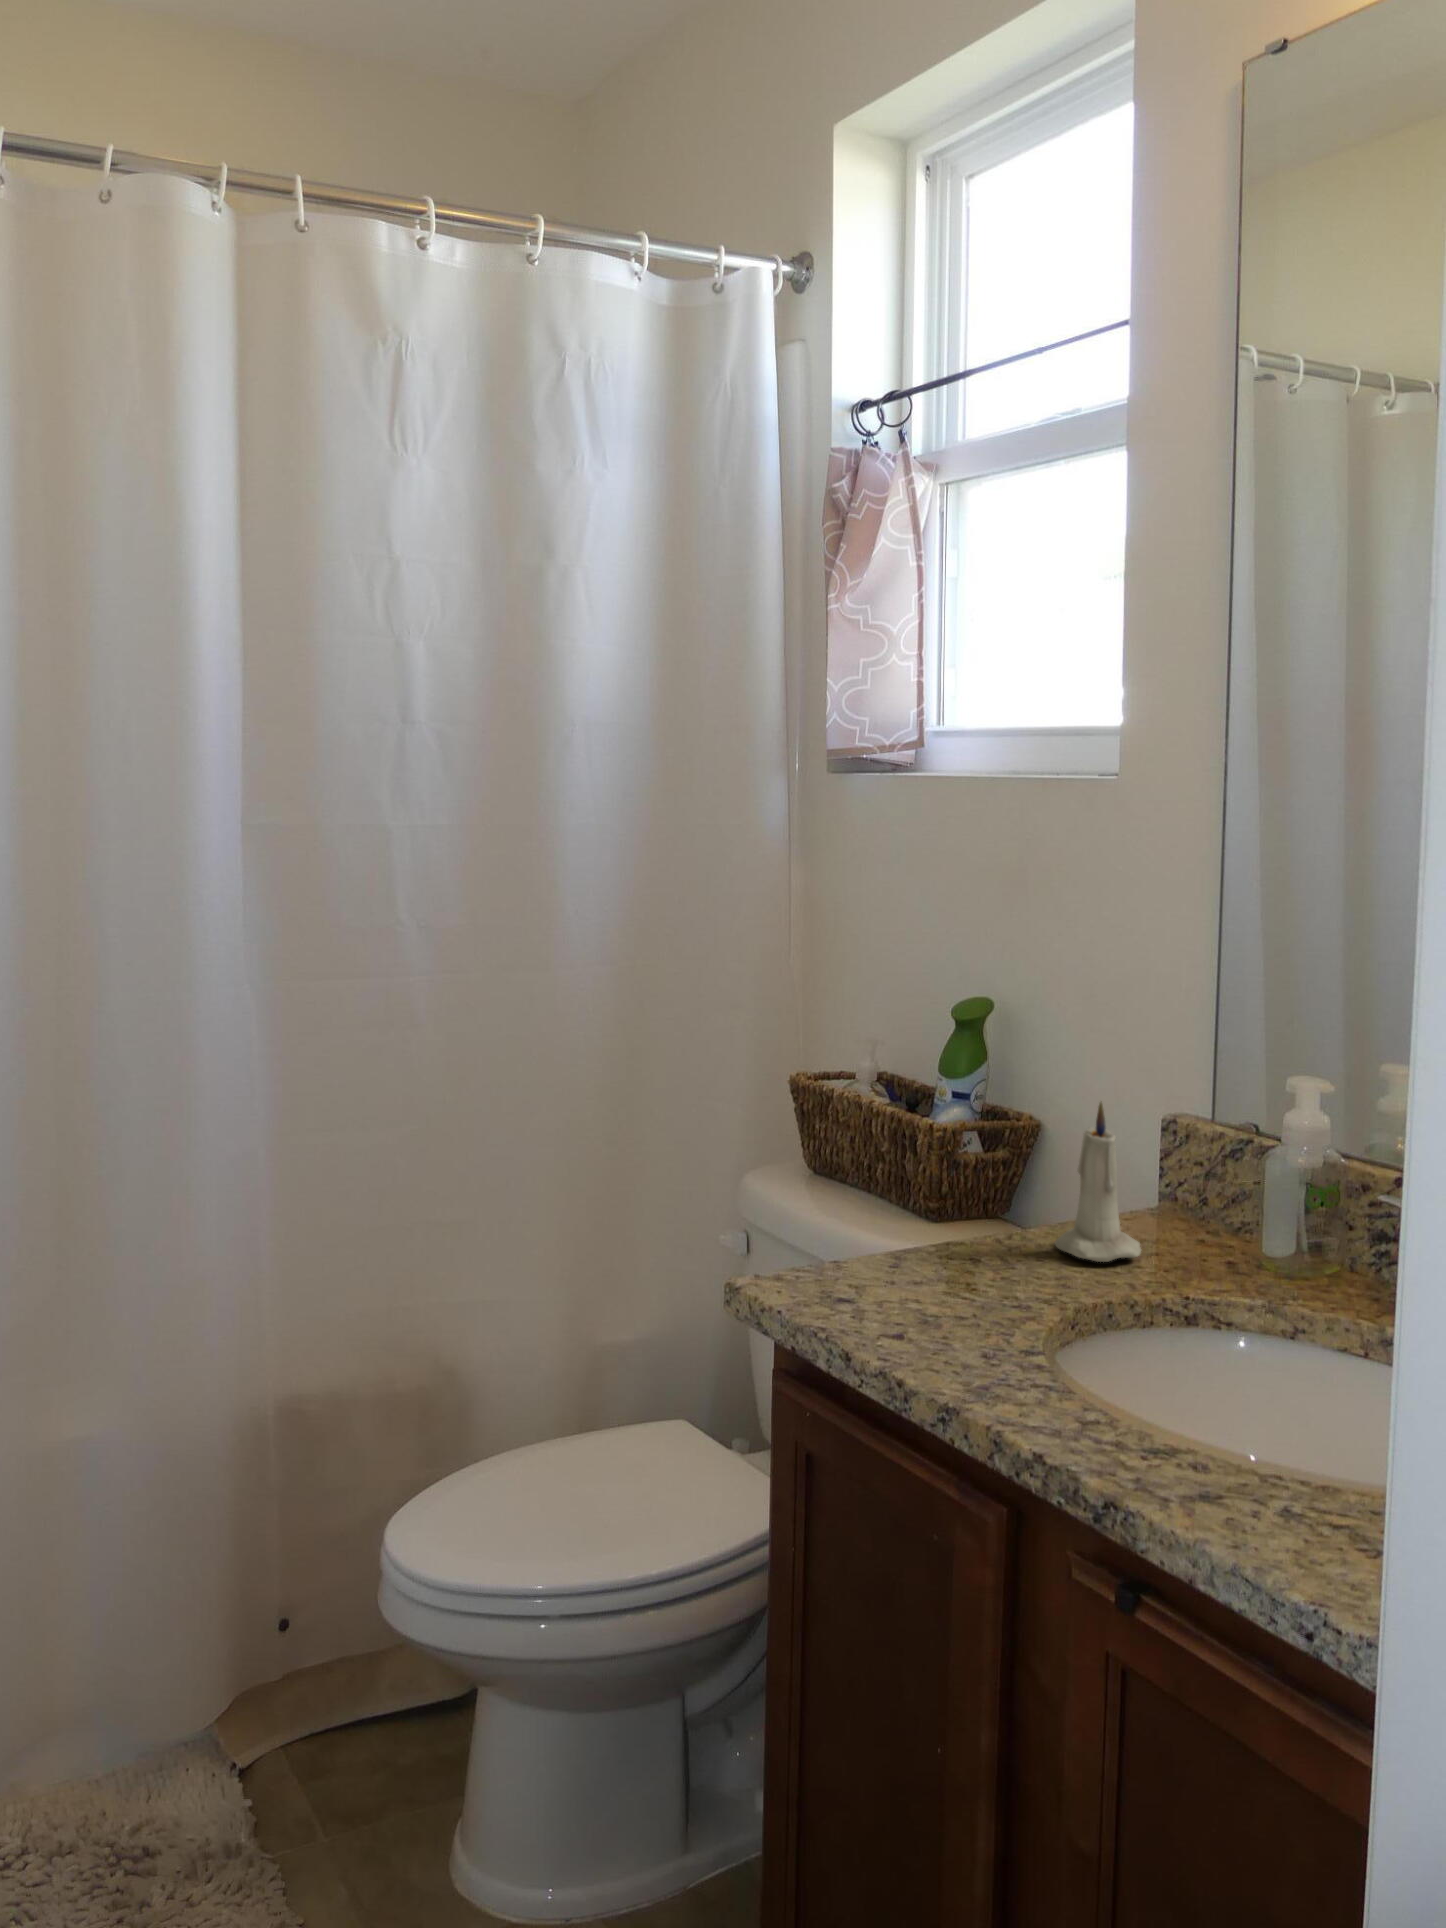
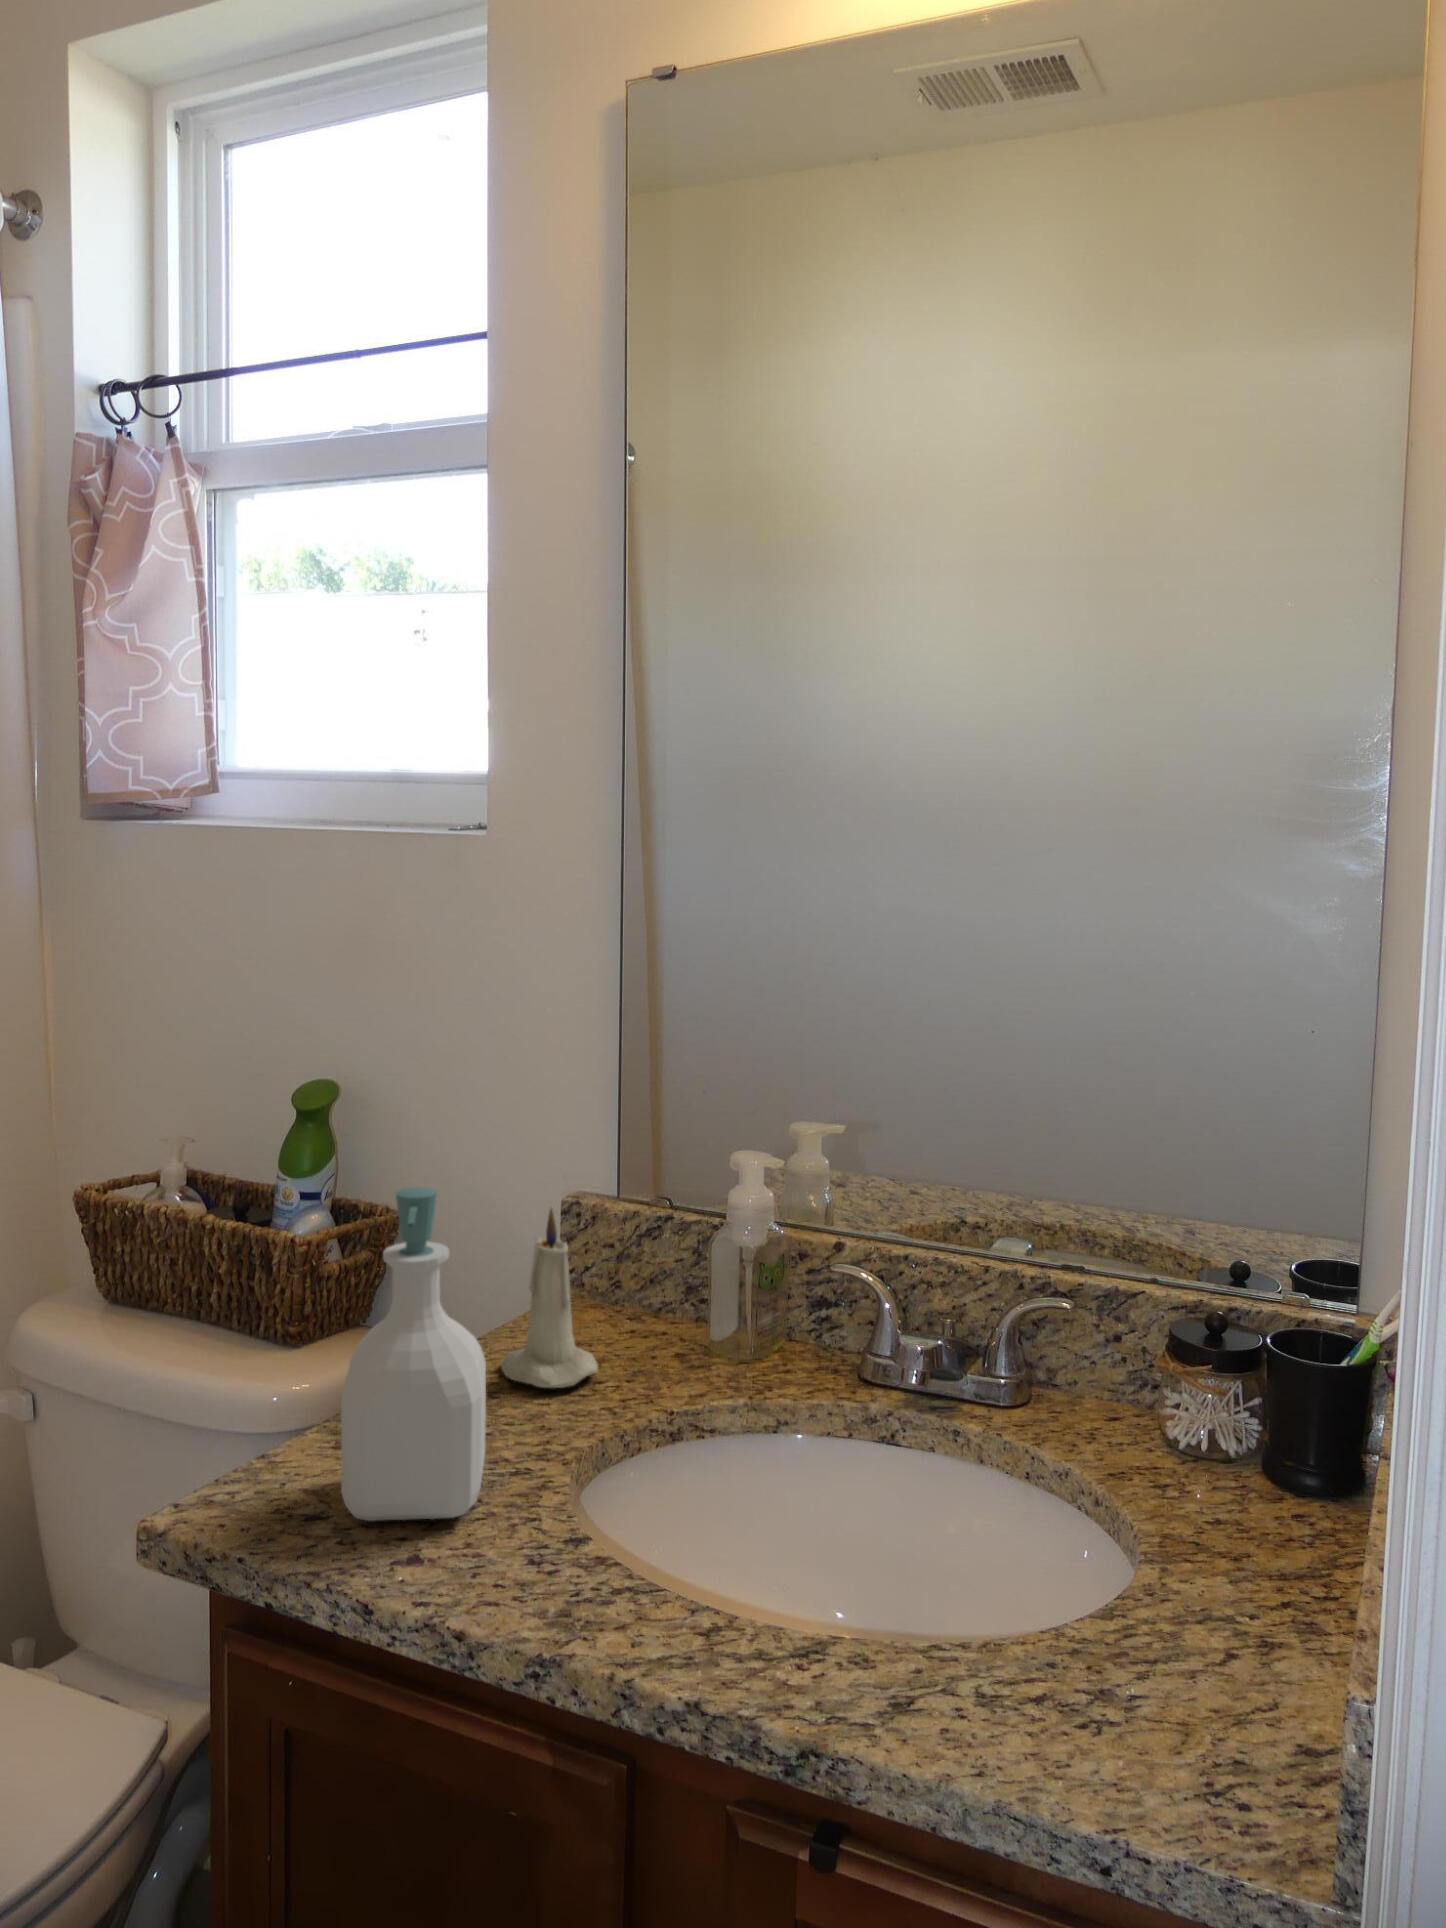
soap bottle: none [863,1046,991,1318] -> present [341,1187,486,1521]

